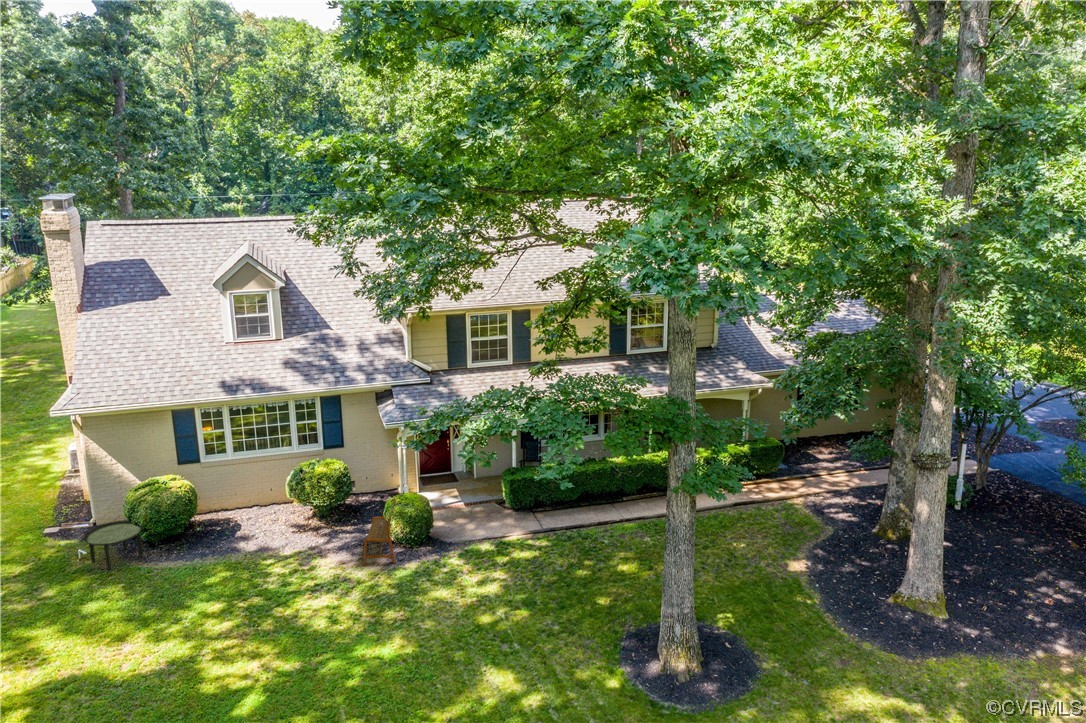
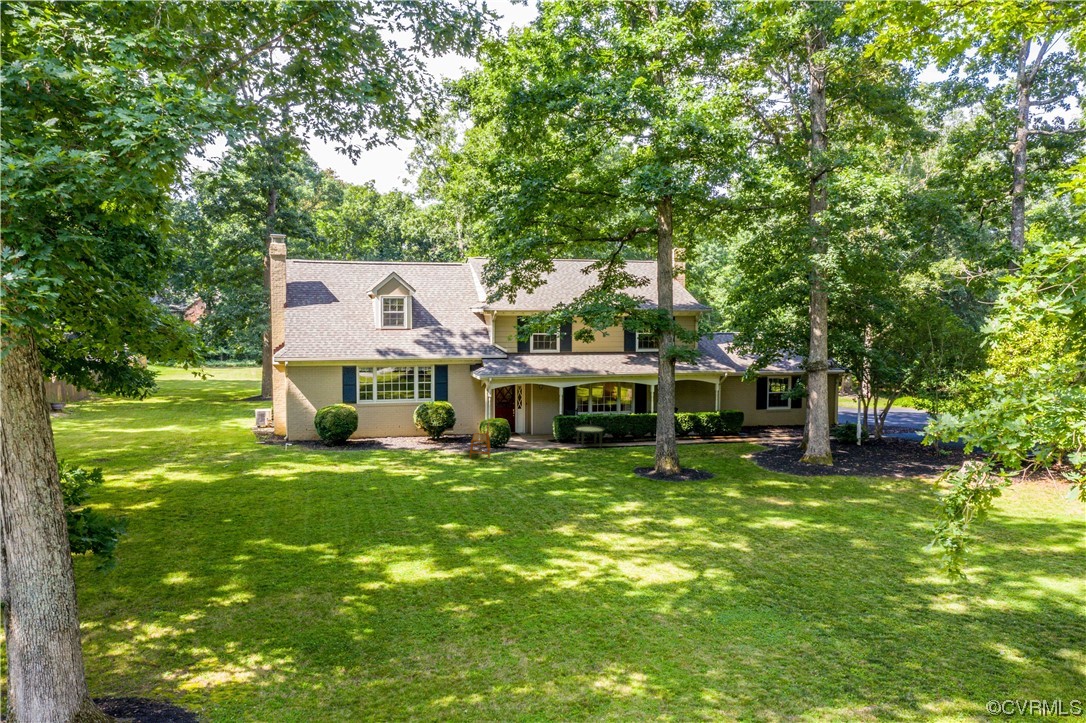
round table: present [83,520,143,571] -> present [575,425,605,448]

